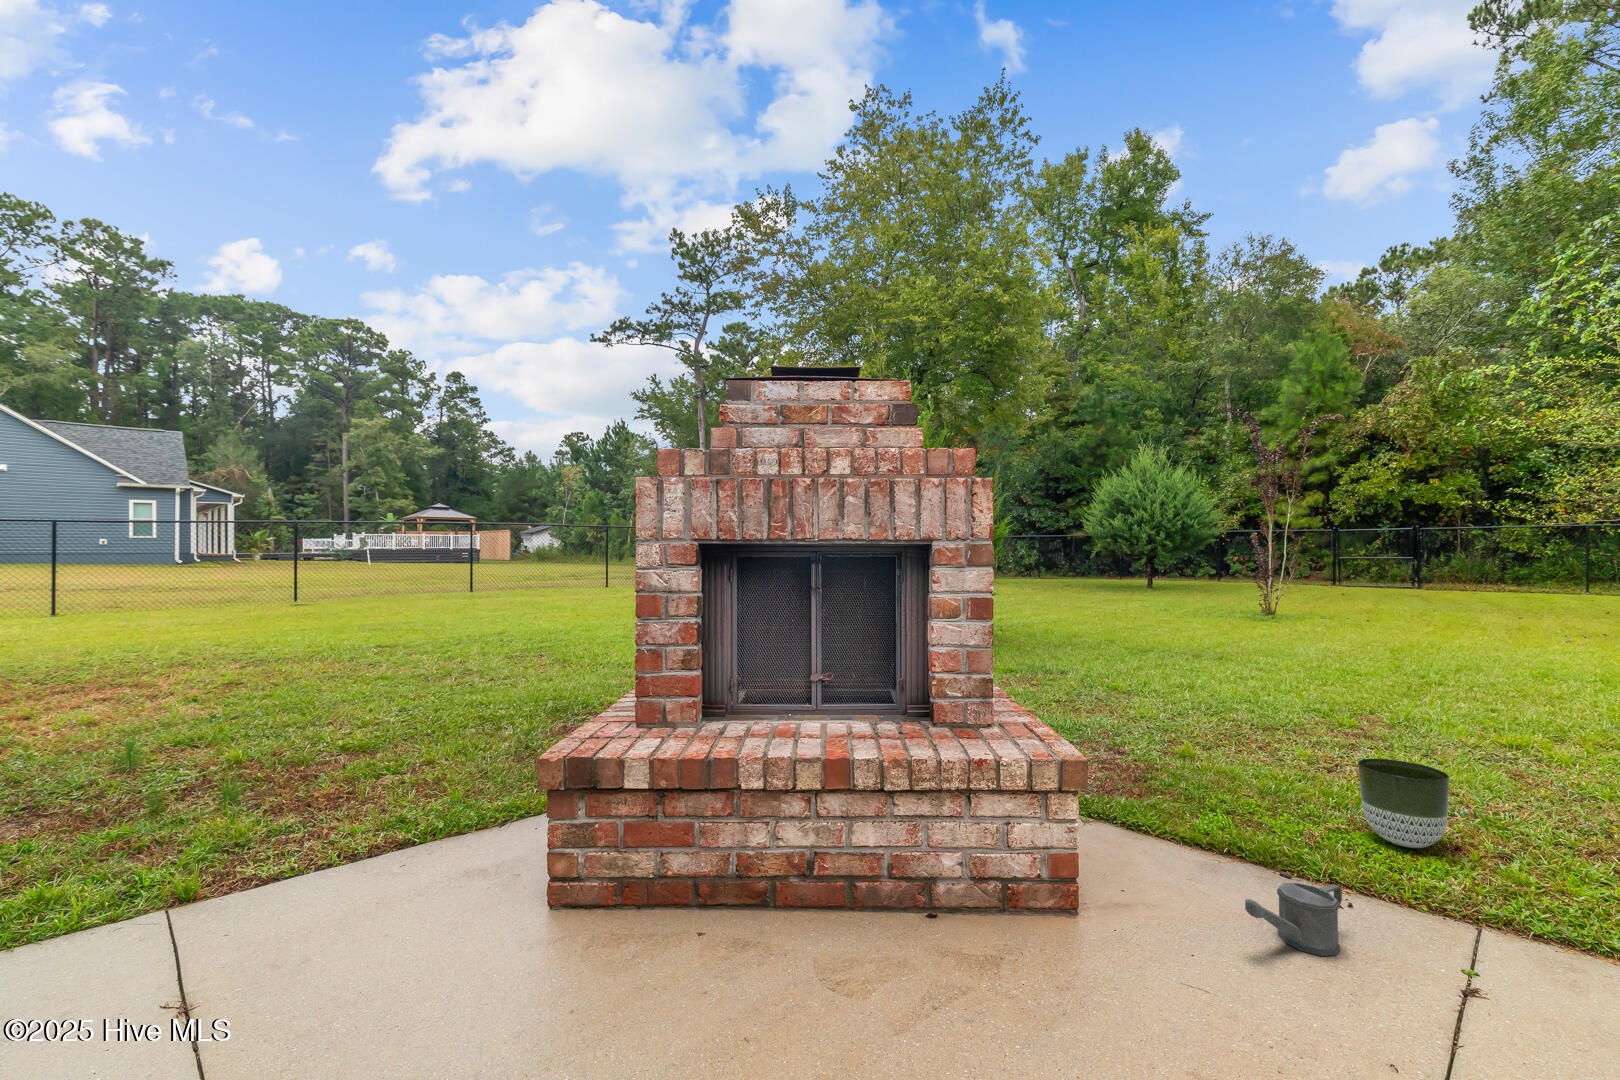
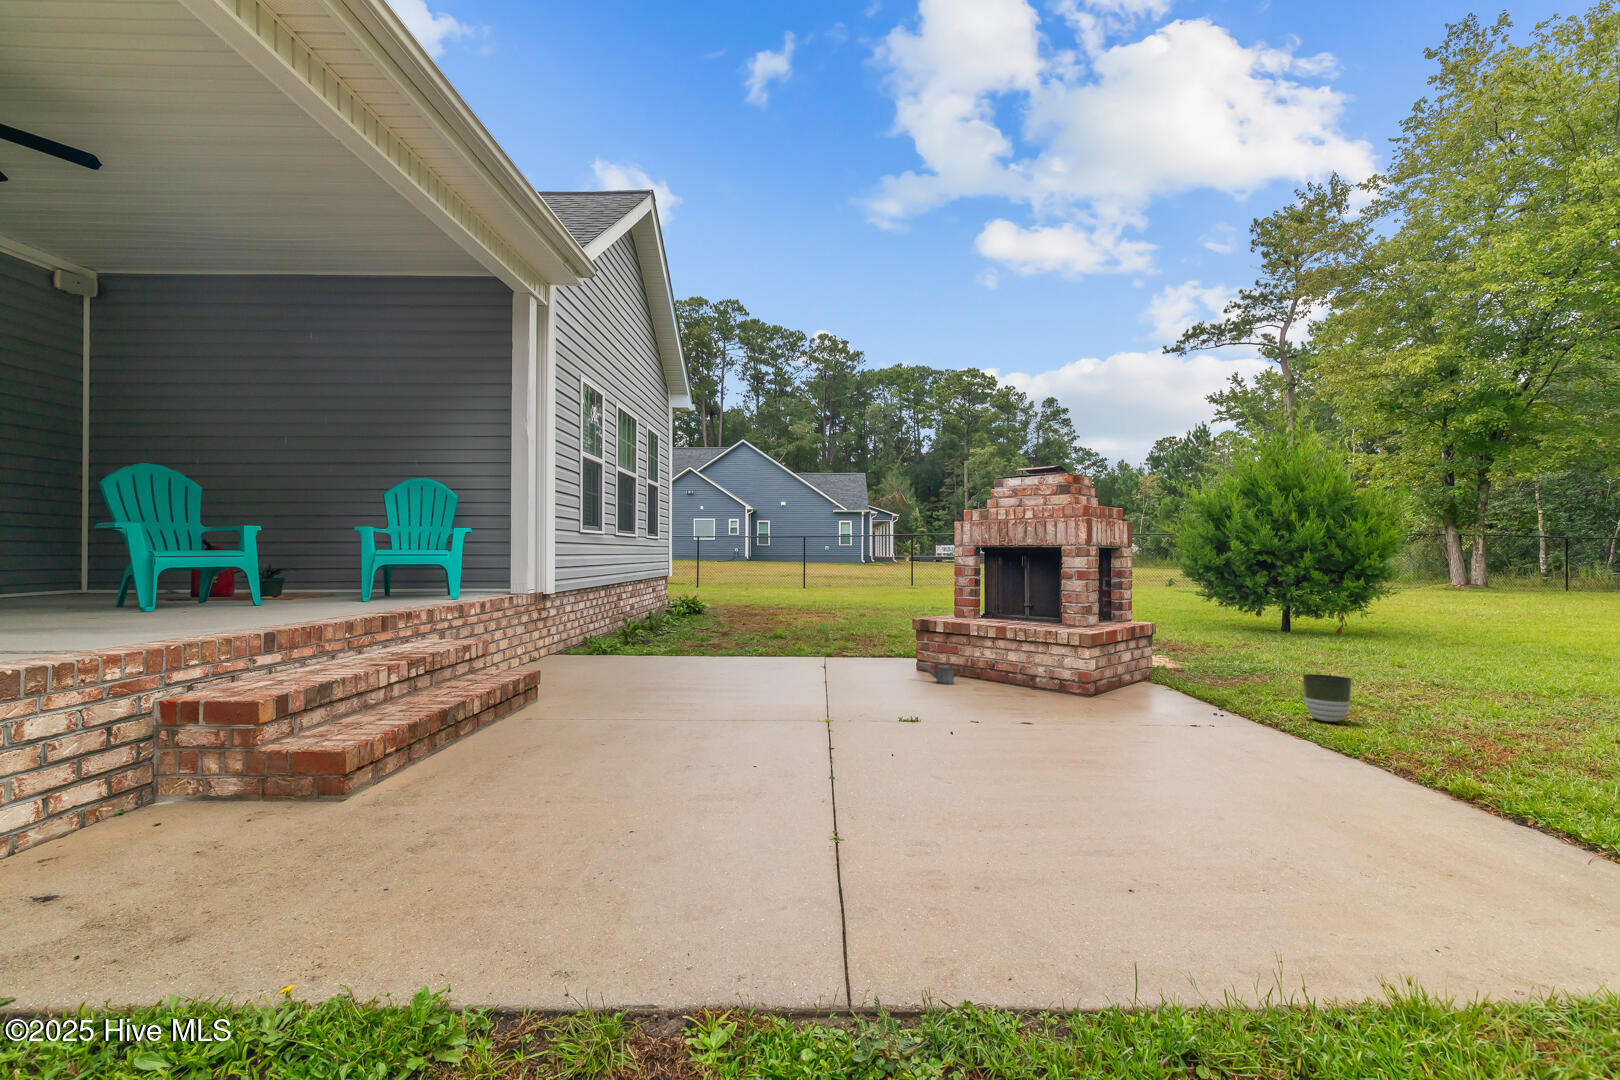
watering can: present [1245,883,1342,956] -> present [918,662,962,684]

